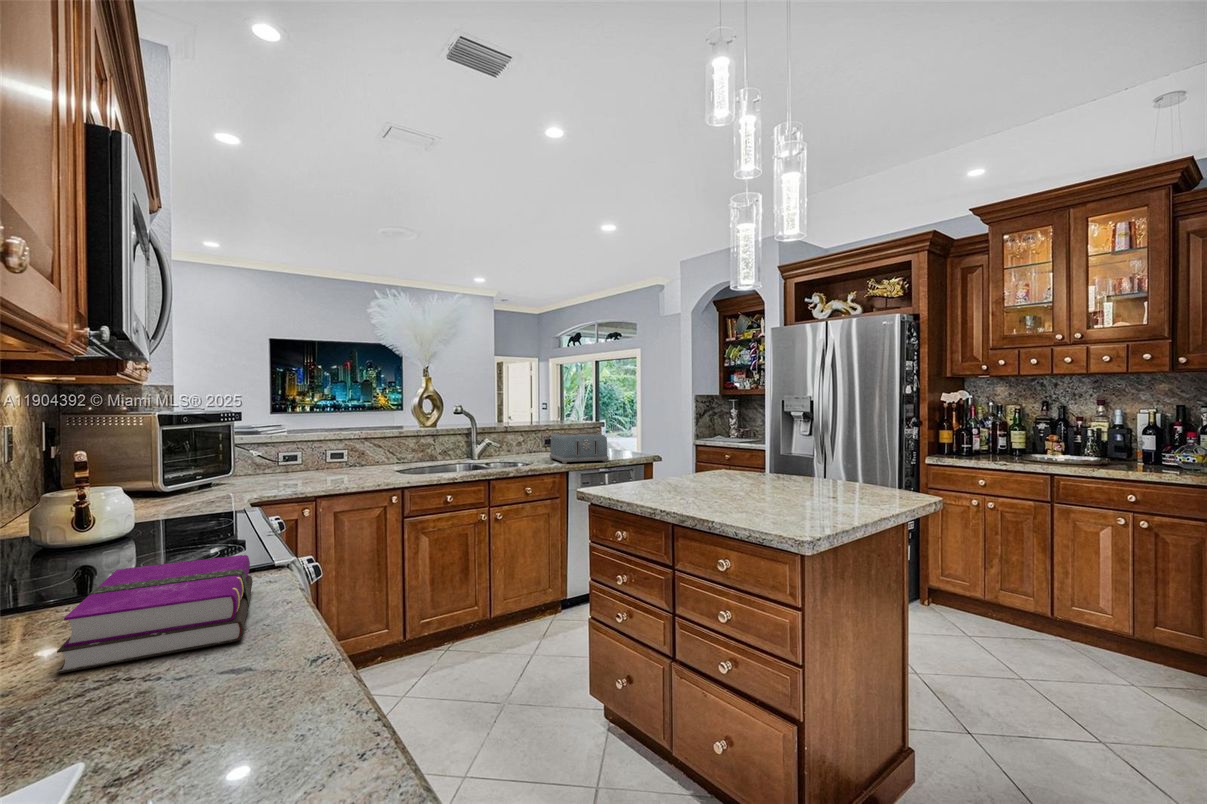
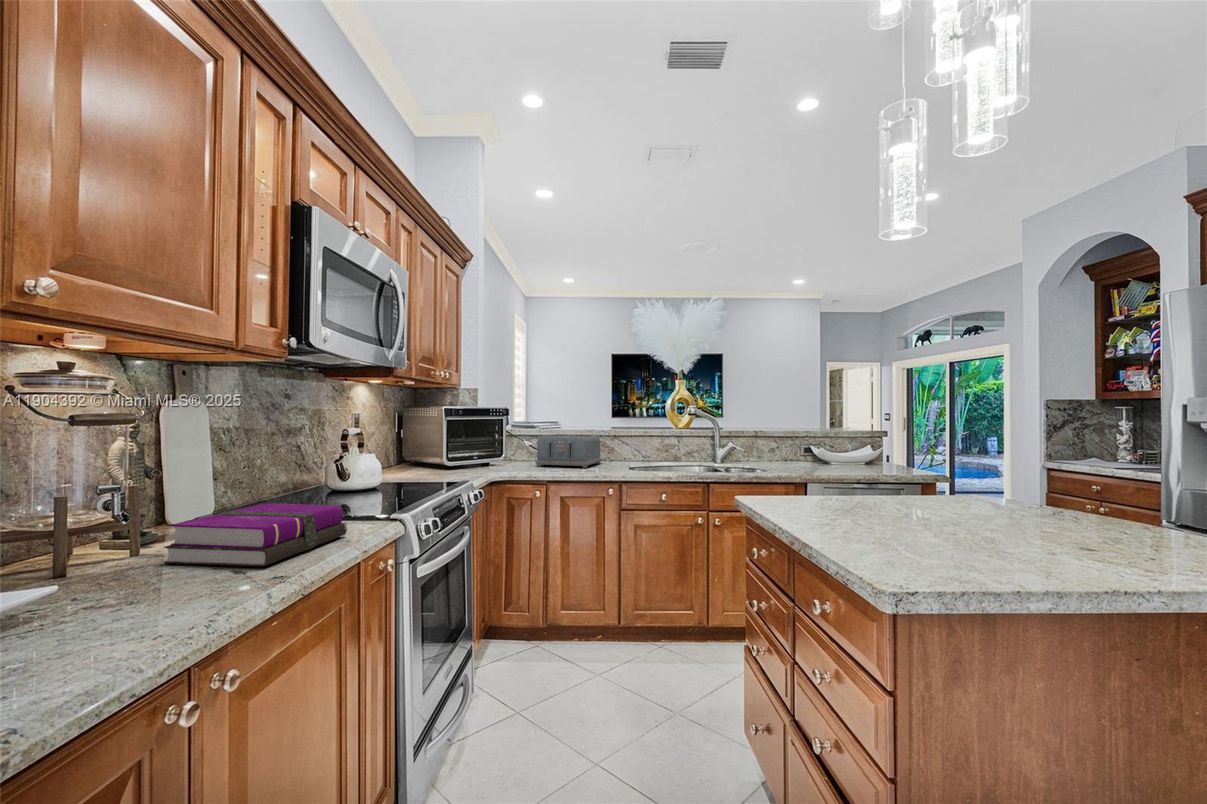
toaster: present [550,433,609,464] -> present [536,434,601,468]

